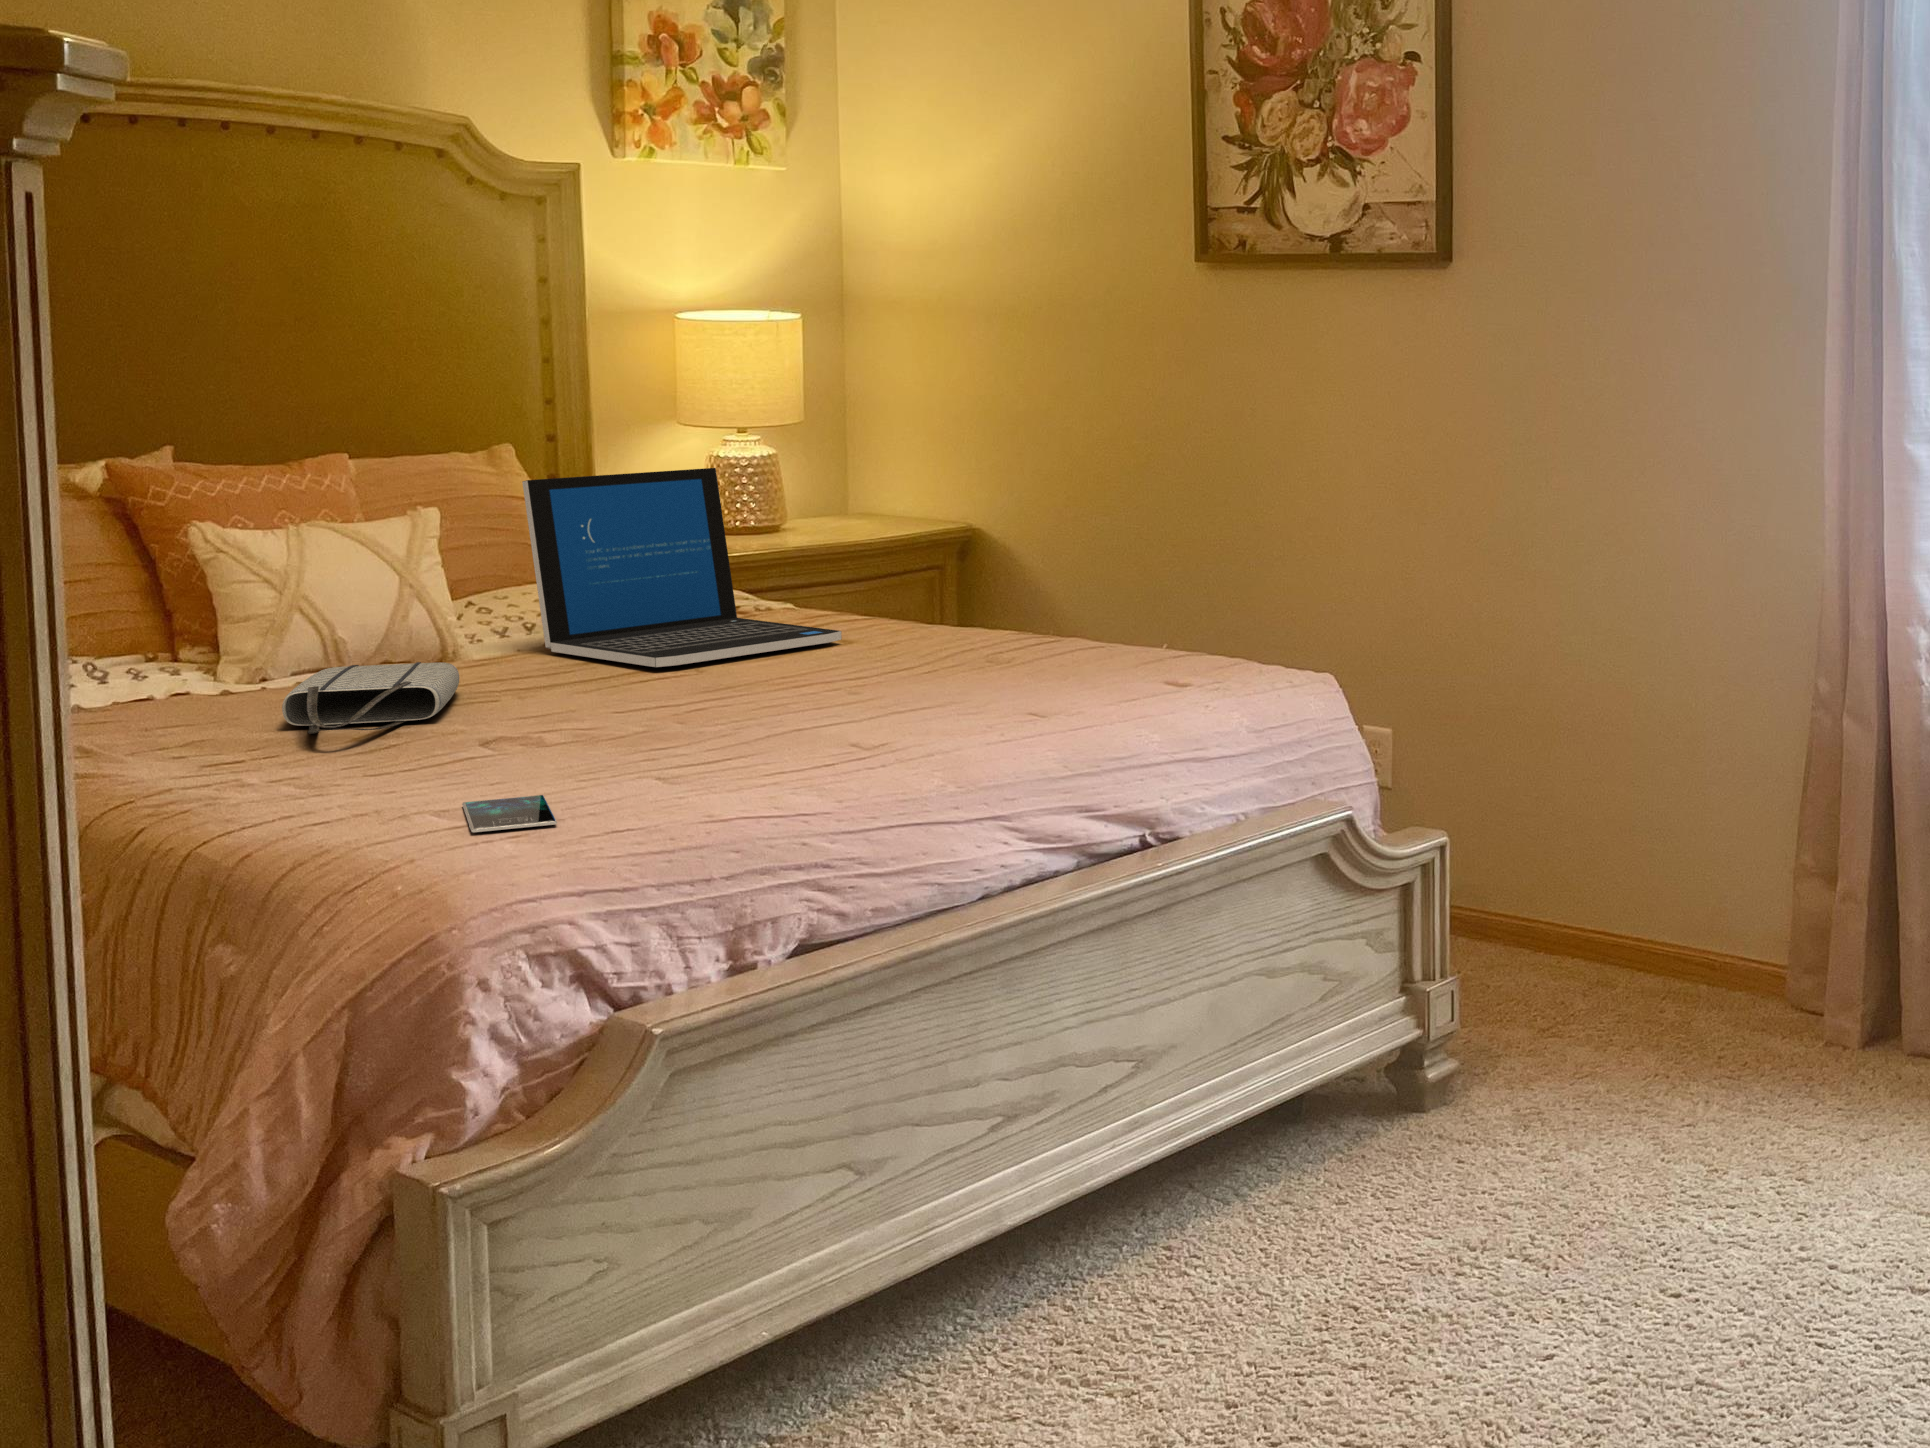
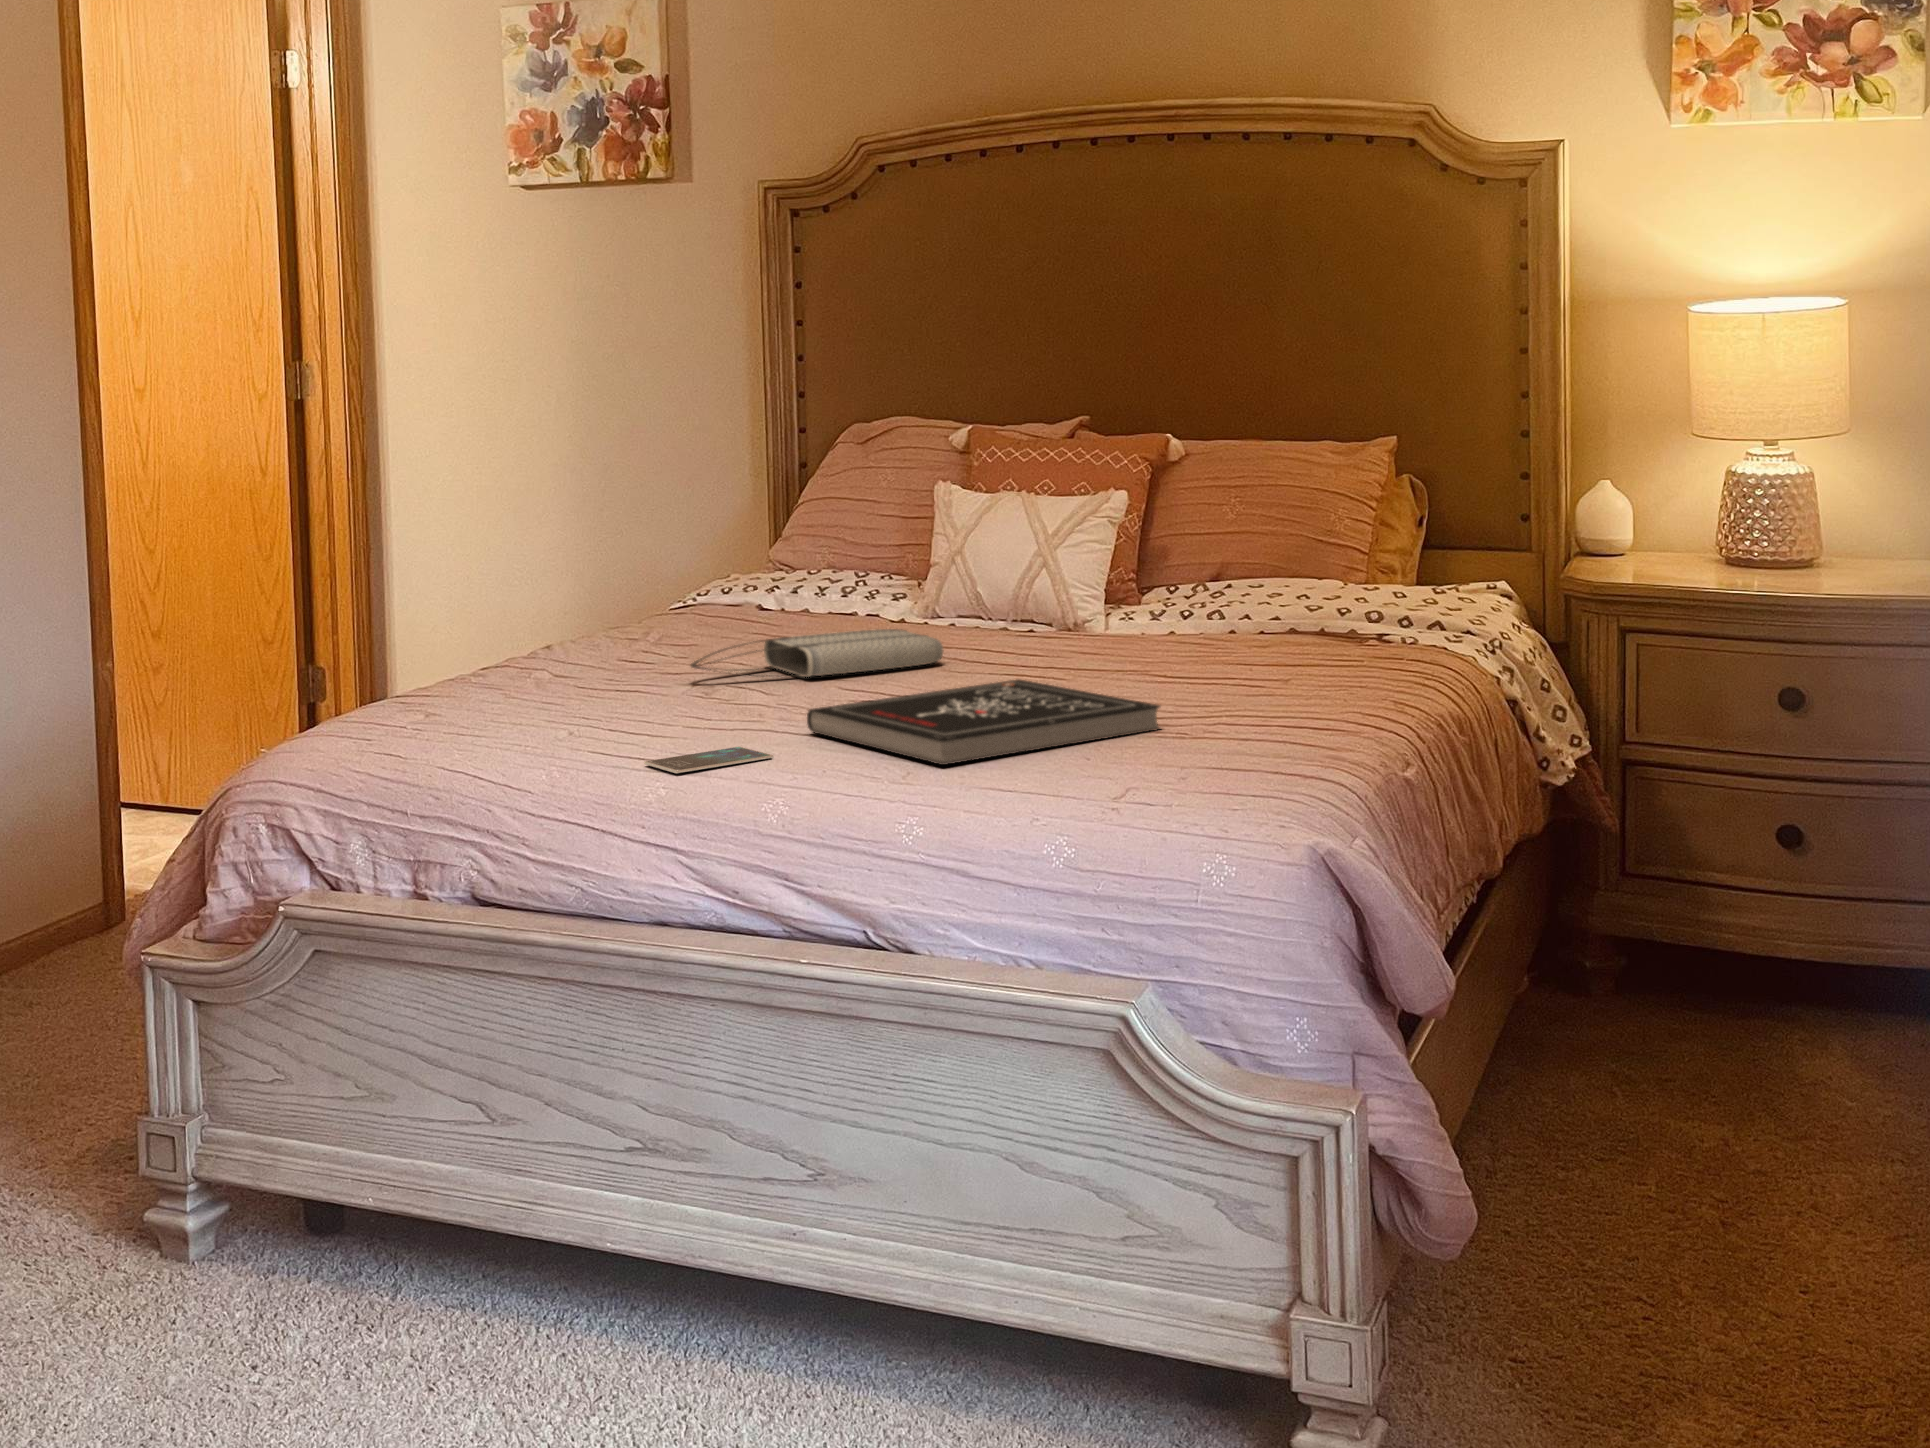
laptop: present [522,468,842,667] -> none [1075,485,1354,687]
book: none [710,652,987,730] -> present [807,680,1161,765]
smartphone: present [462,795,557,832] -> present [644,747,774,773]

